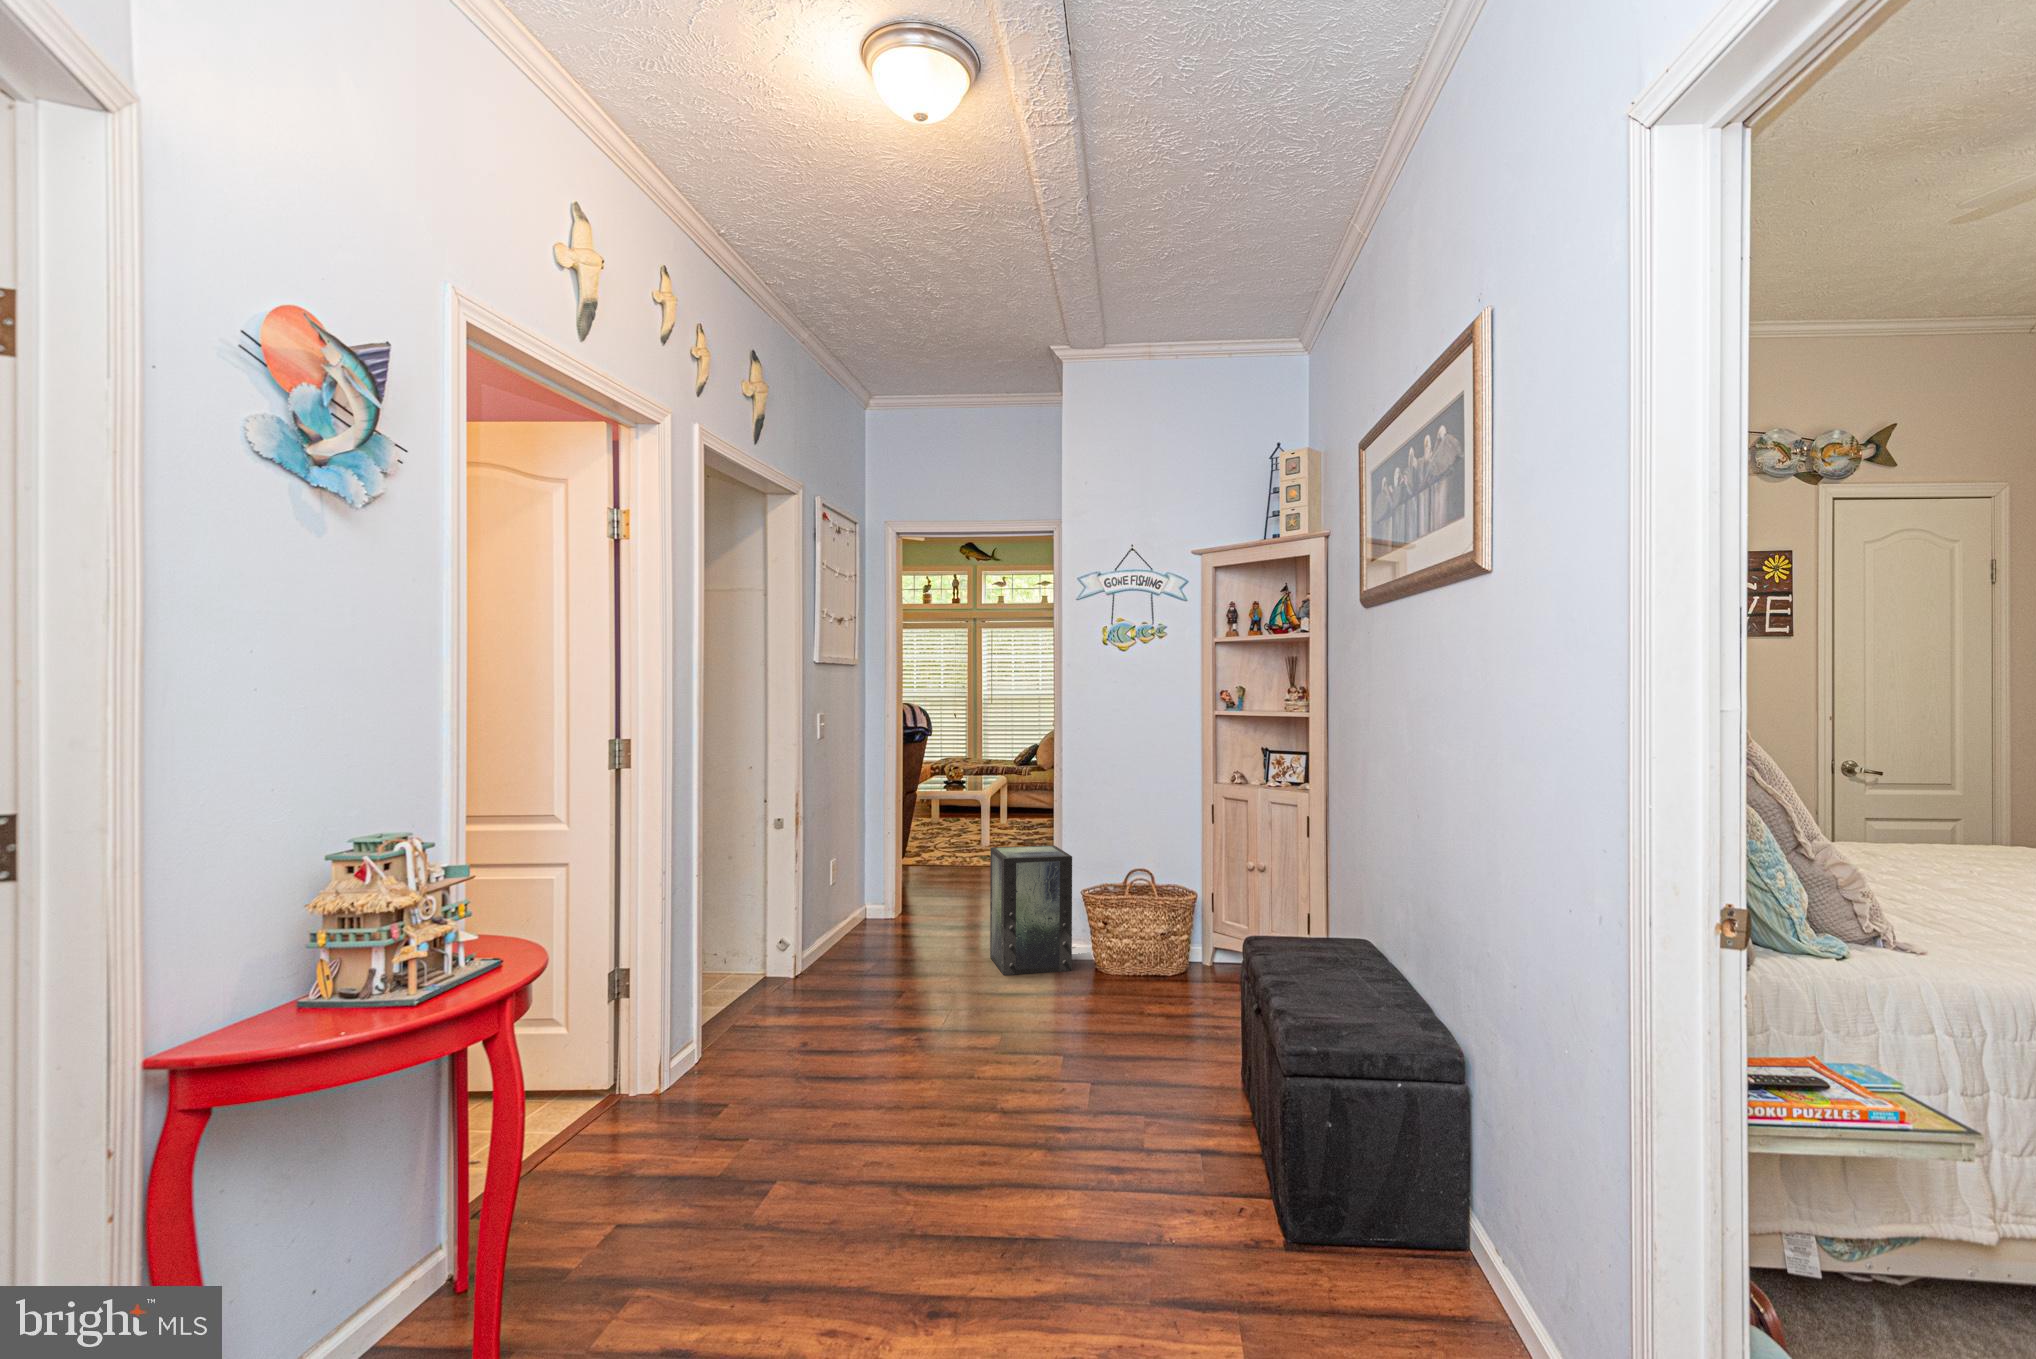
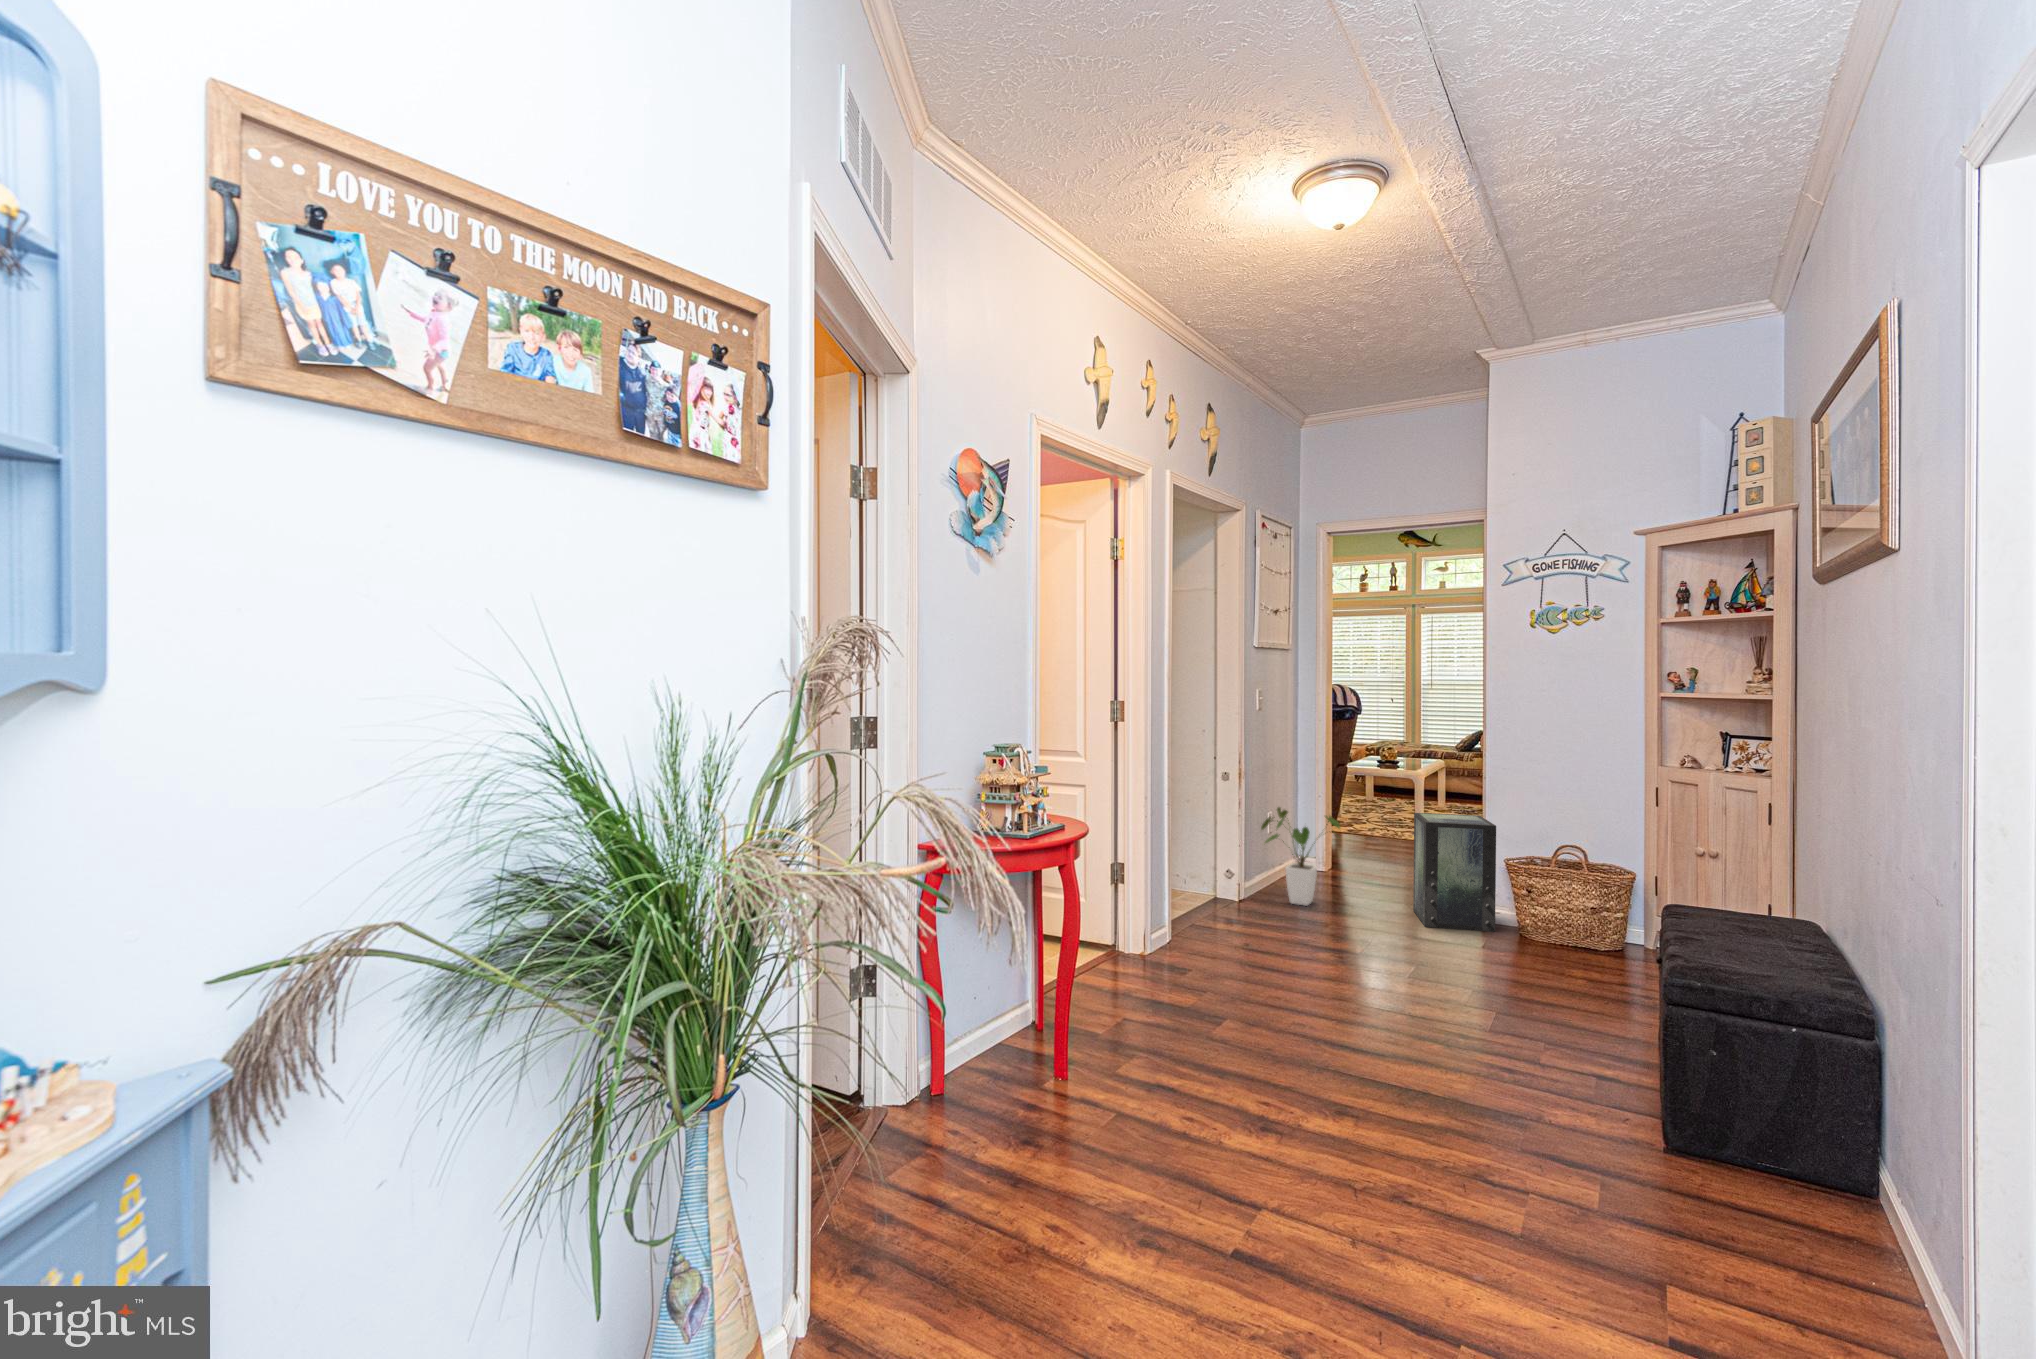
house plant: none [822,852,916,967] -> present [1261,807,1340,906]

